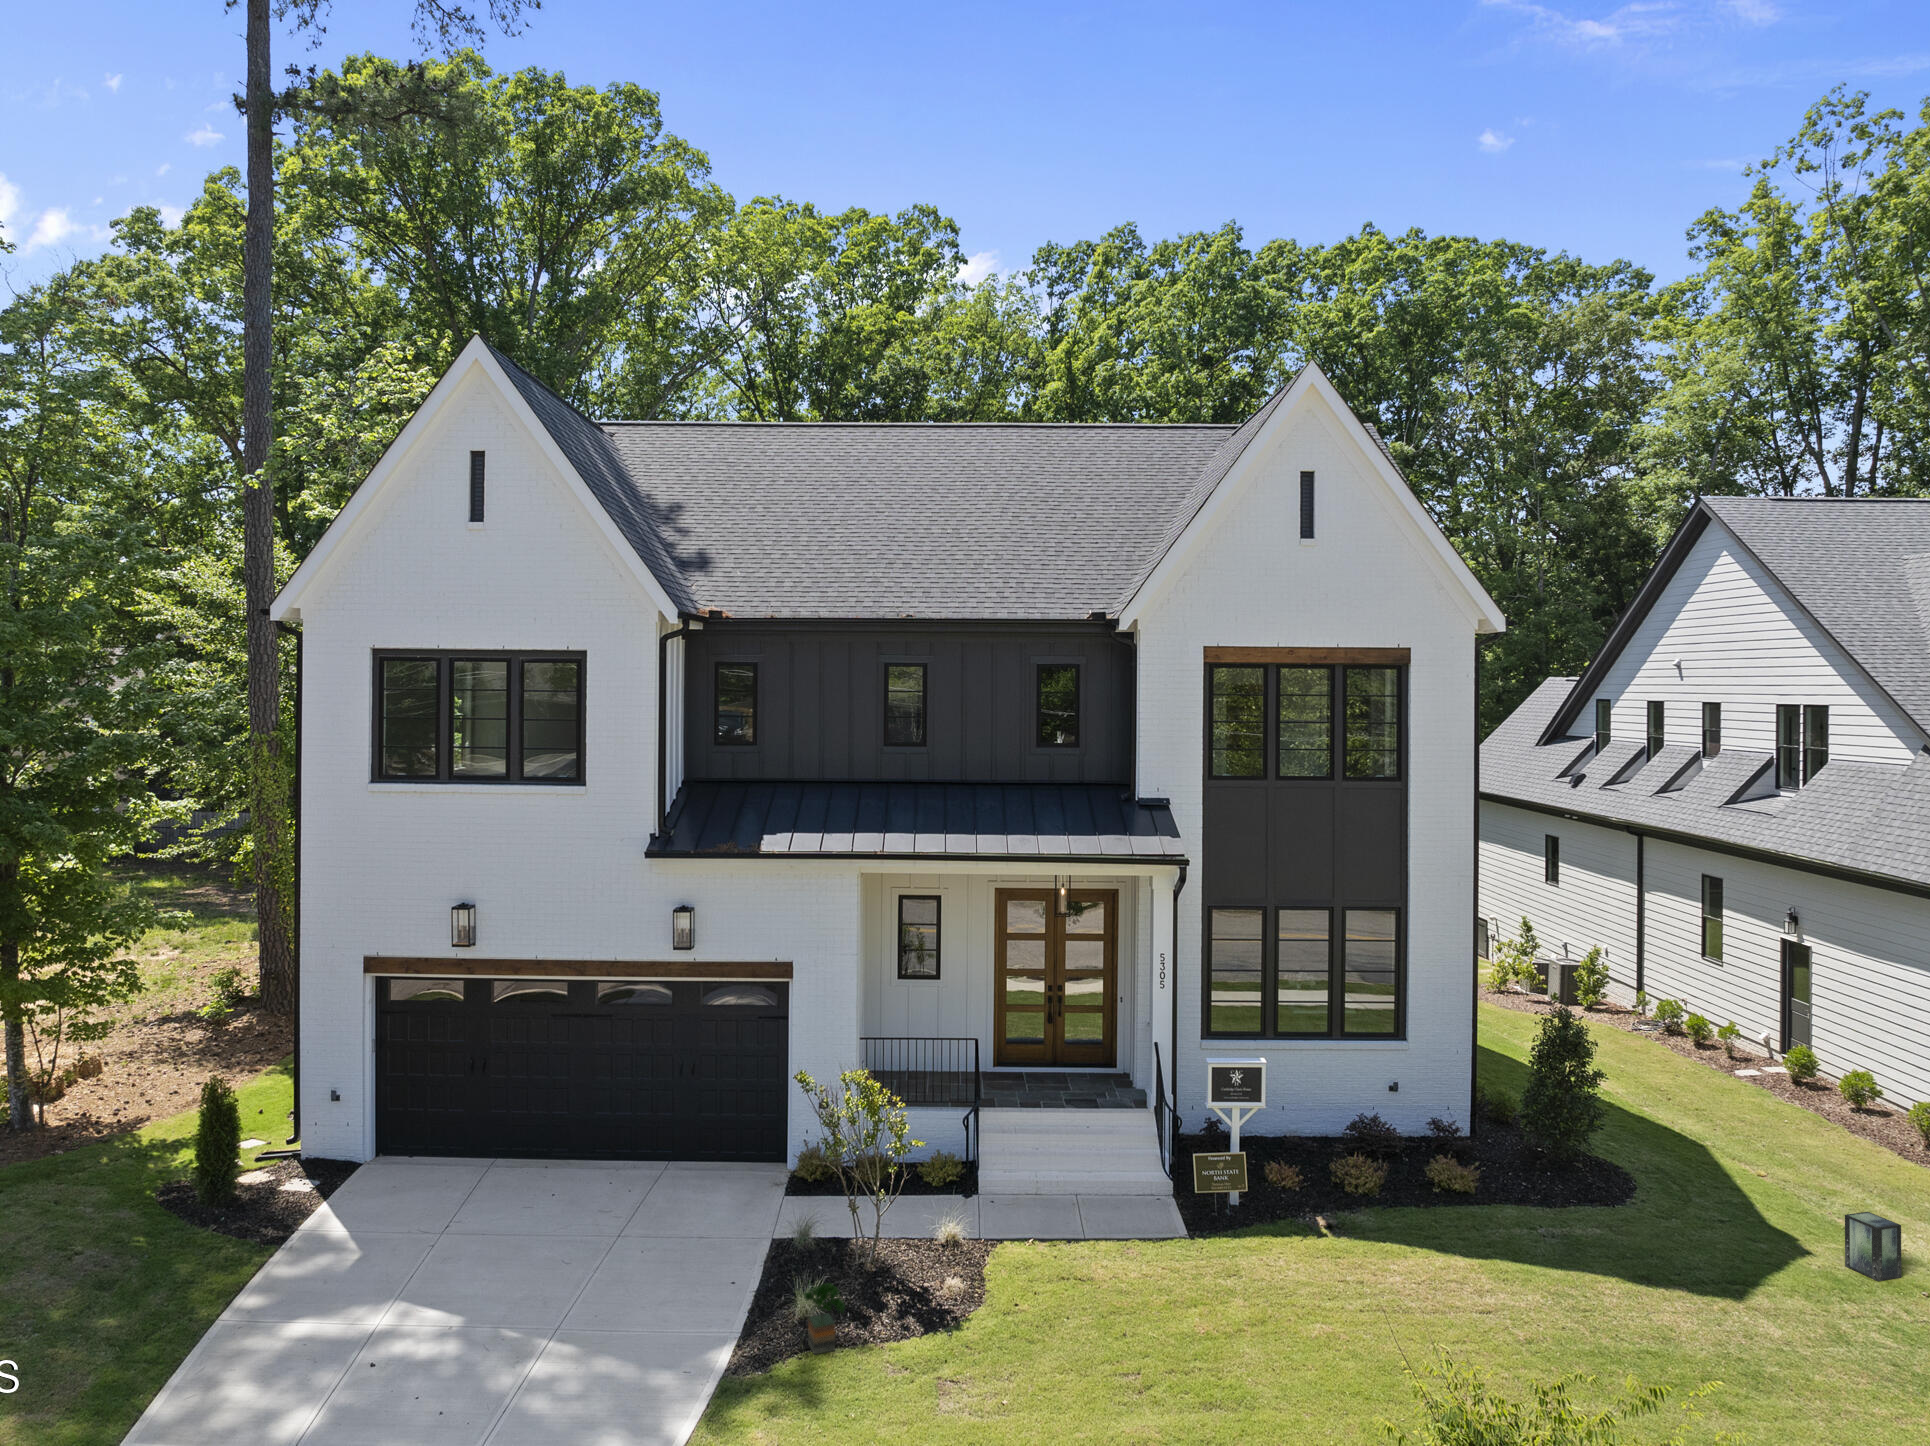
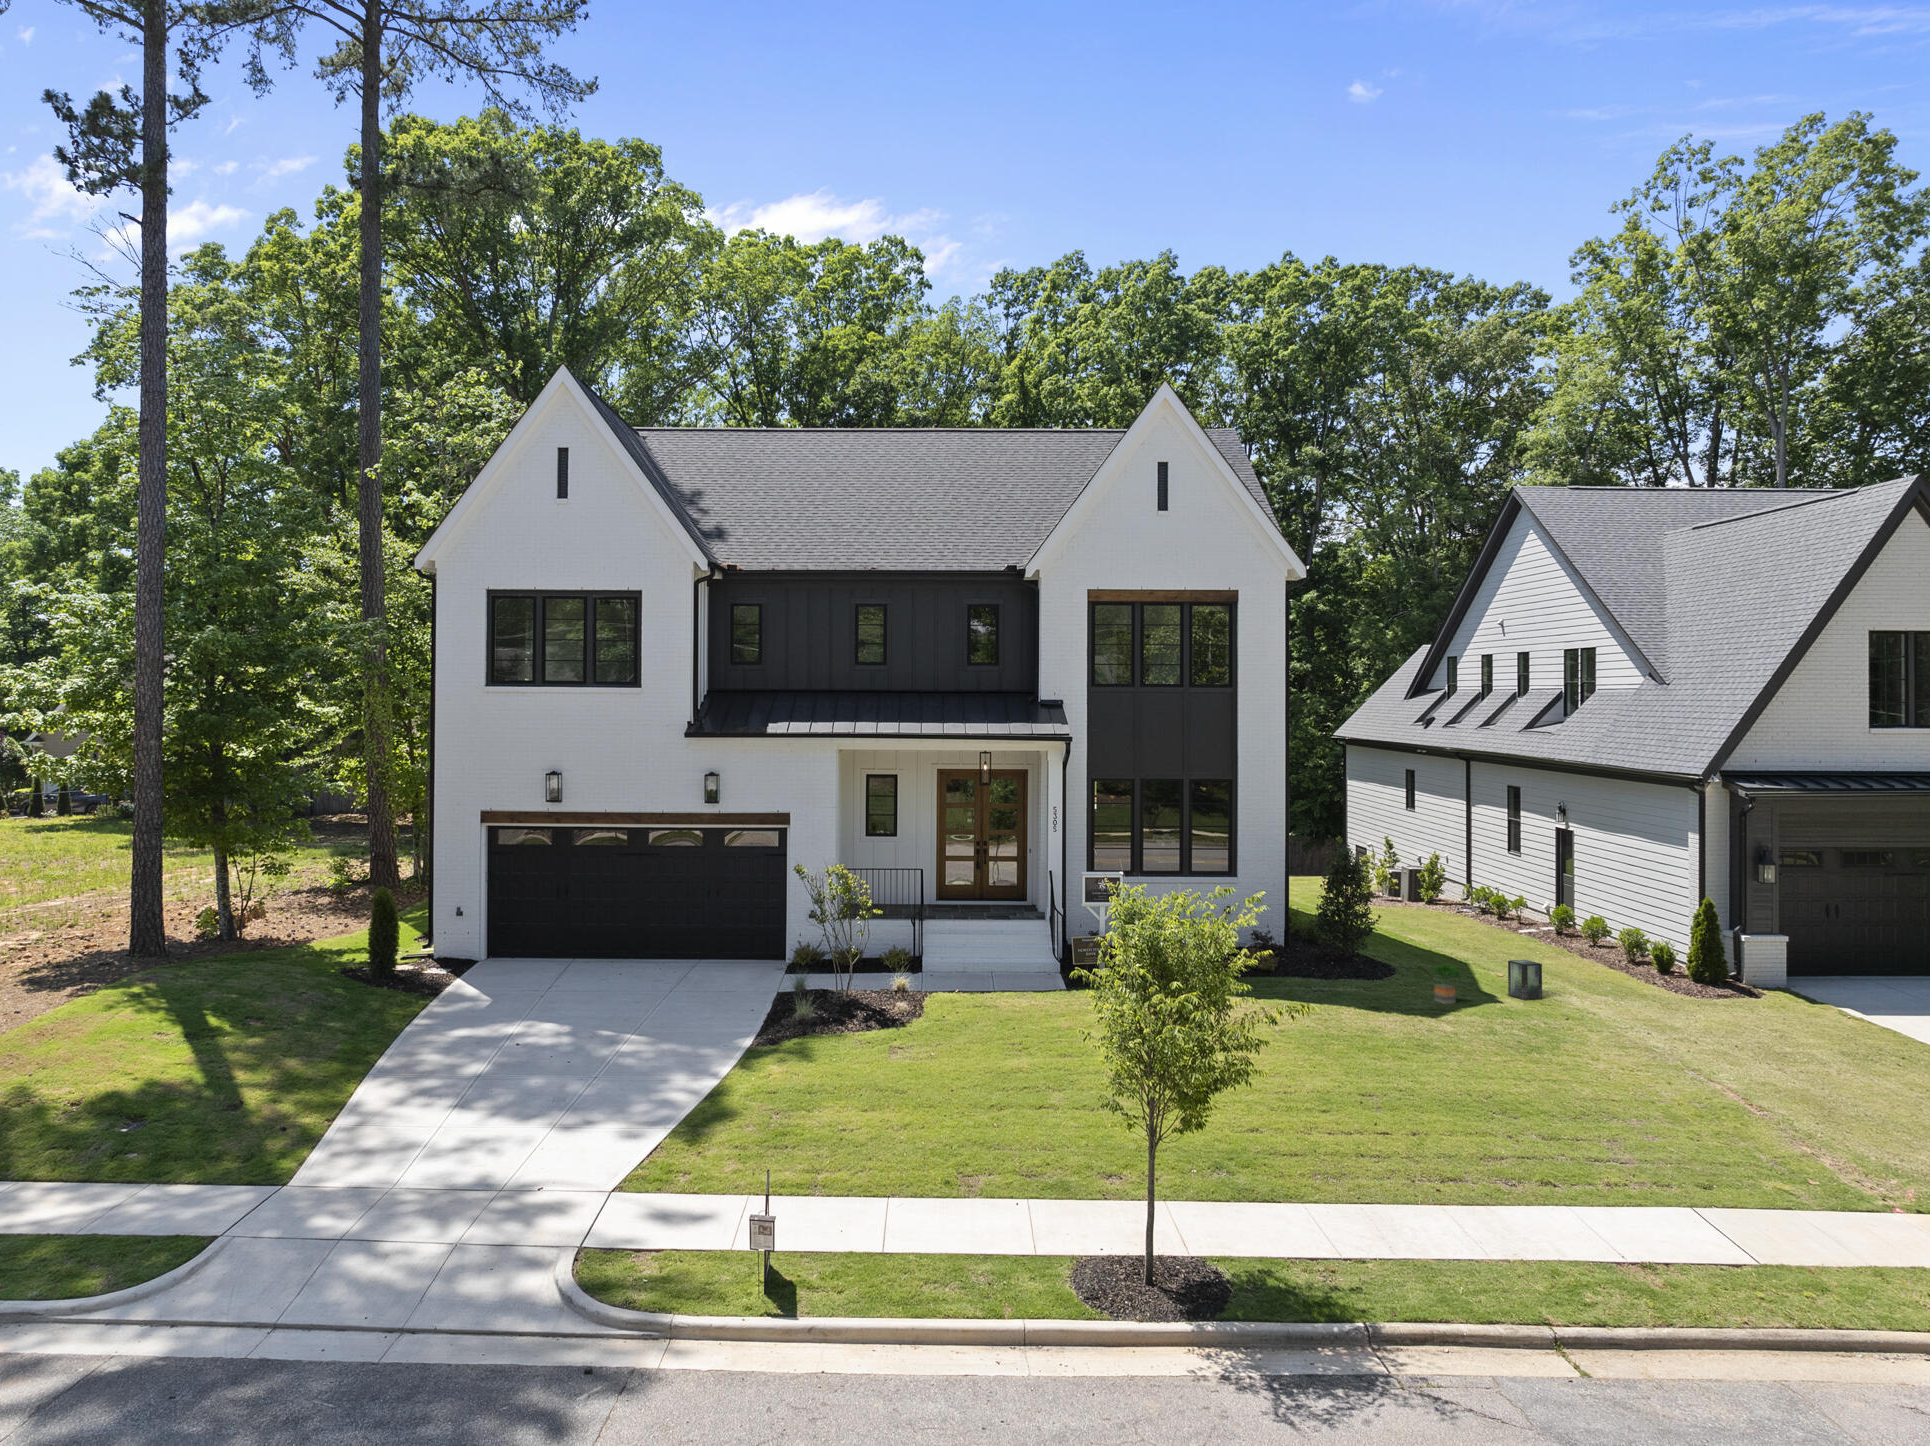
potted tree: present [804,1283,845,1355] -> present [1431,965,1462,1004]

